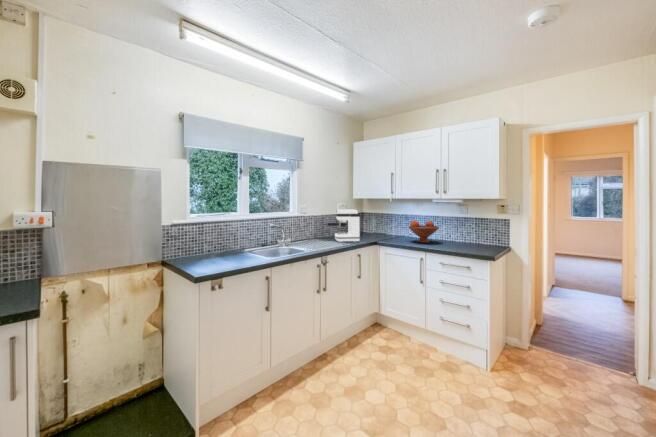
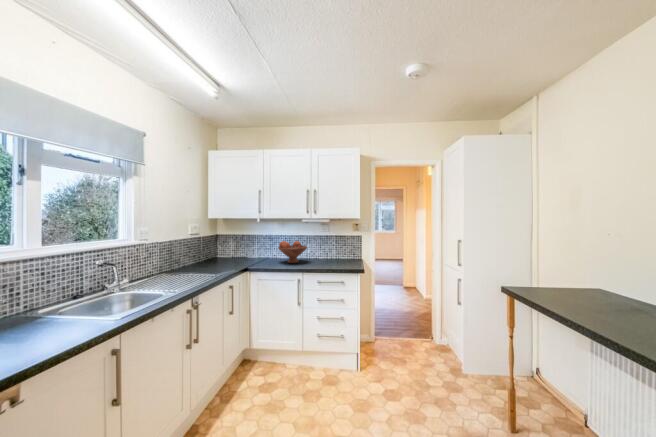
coffee maker: present [327,210,360,242] -> none [182,232,228,273]

